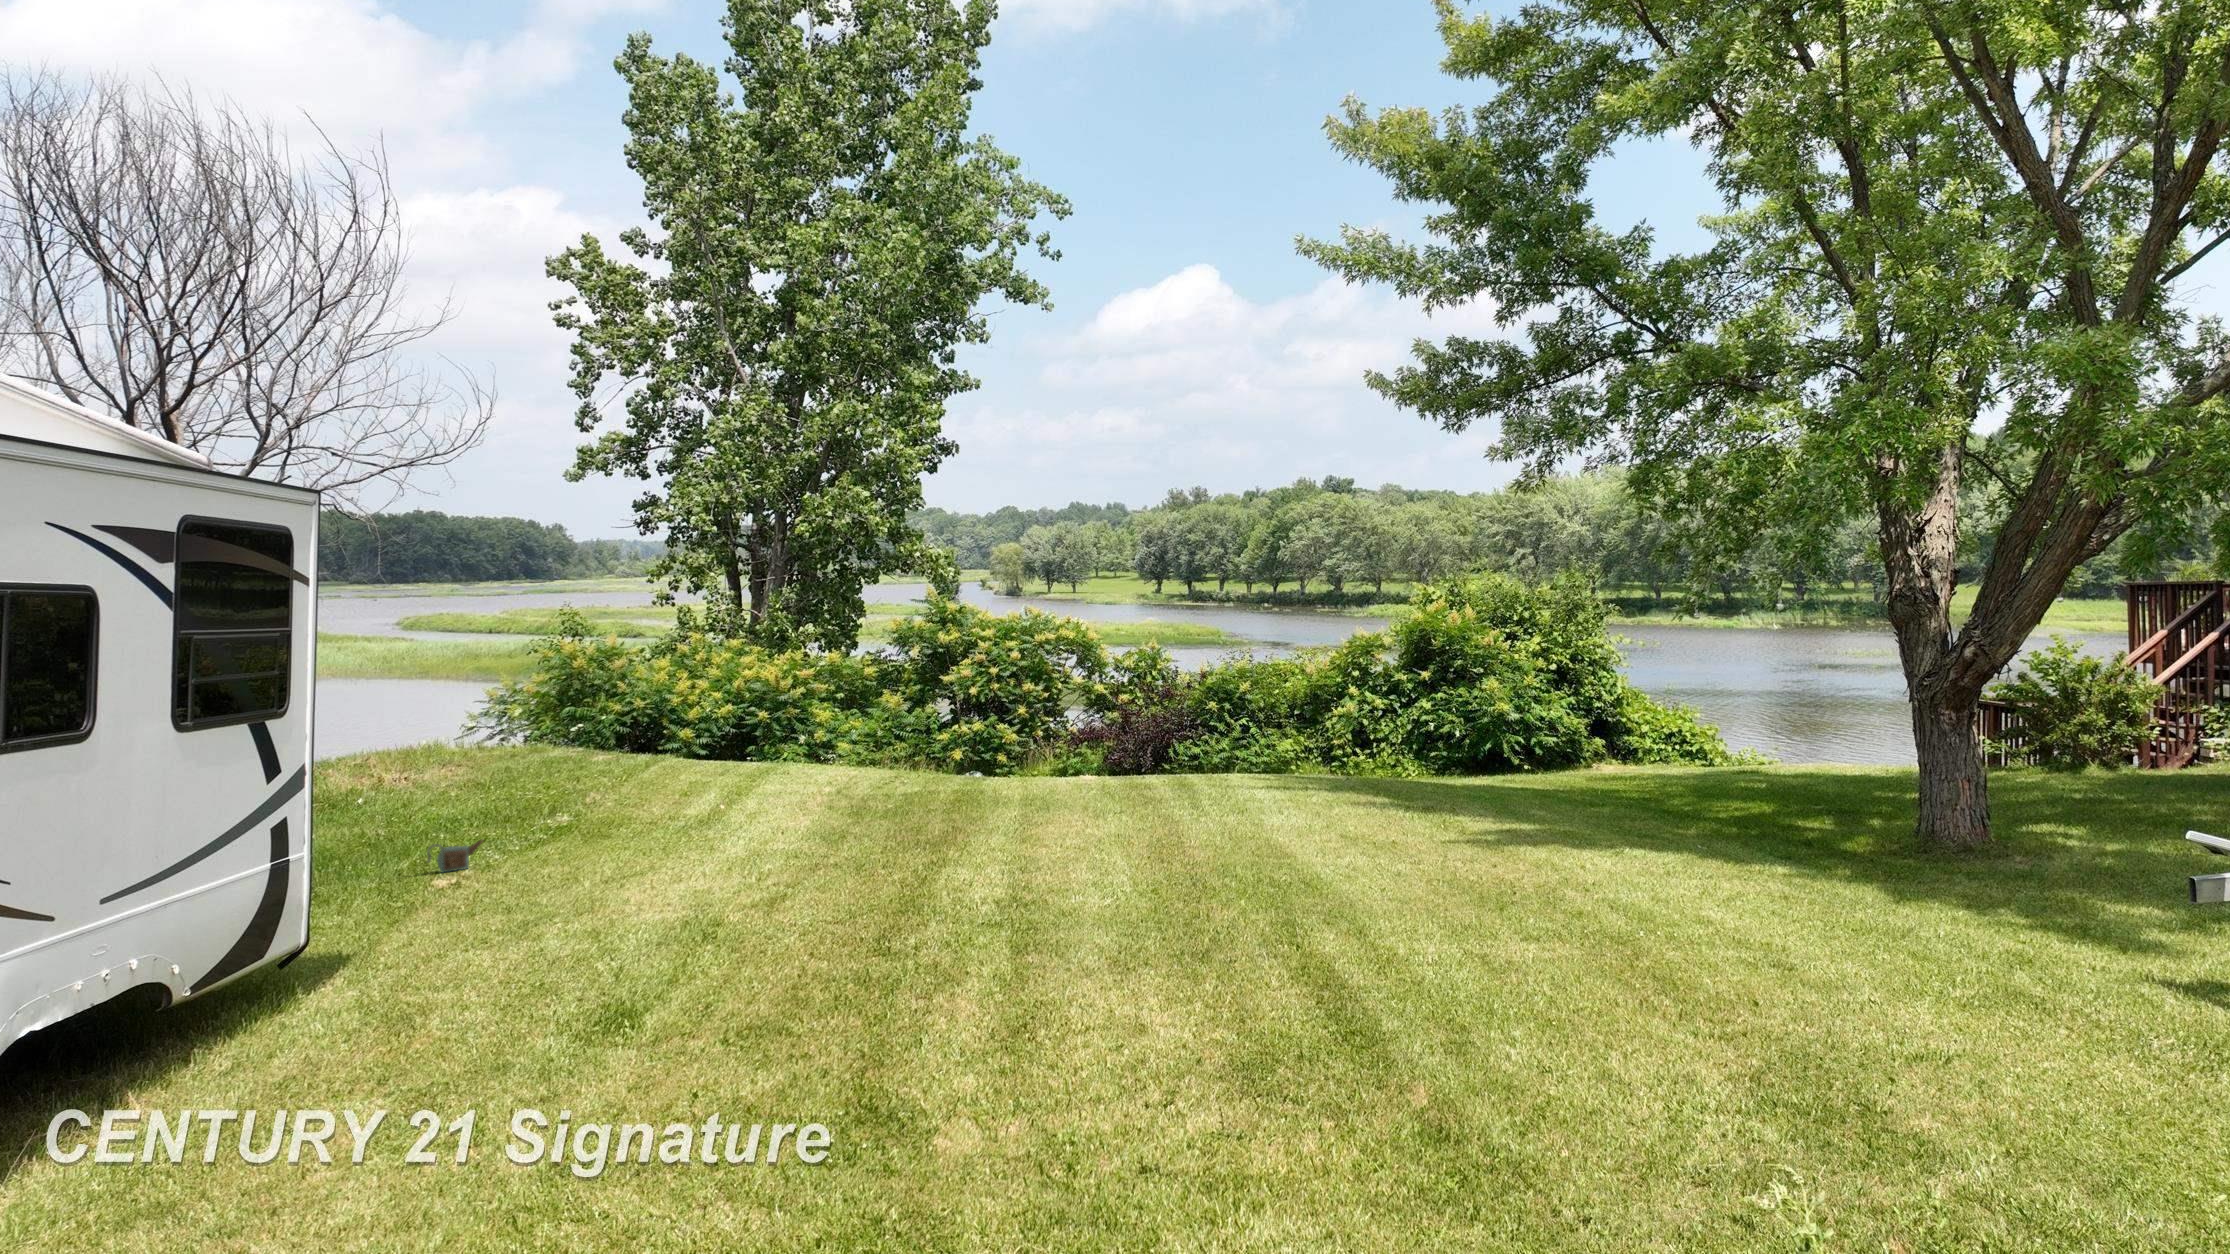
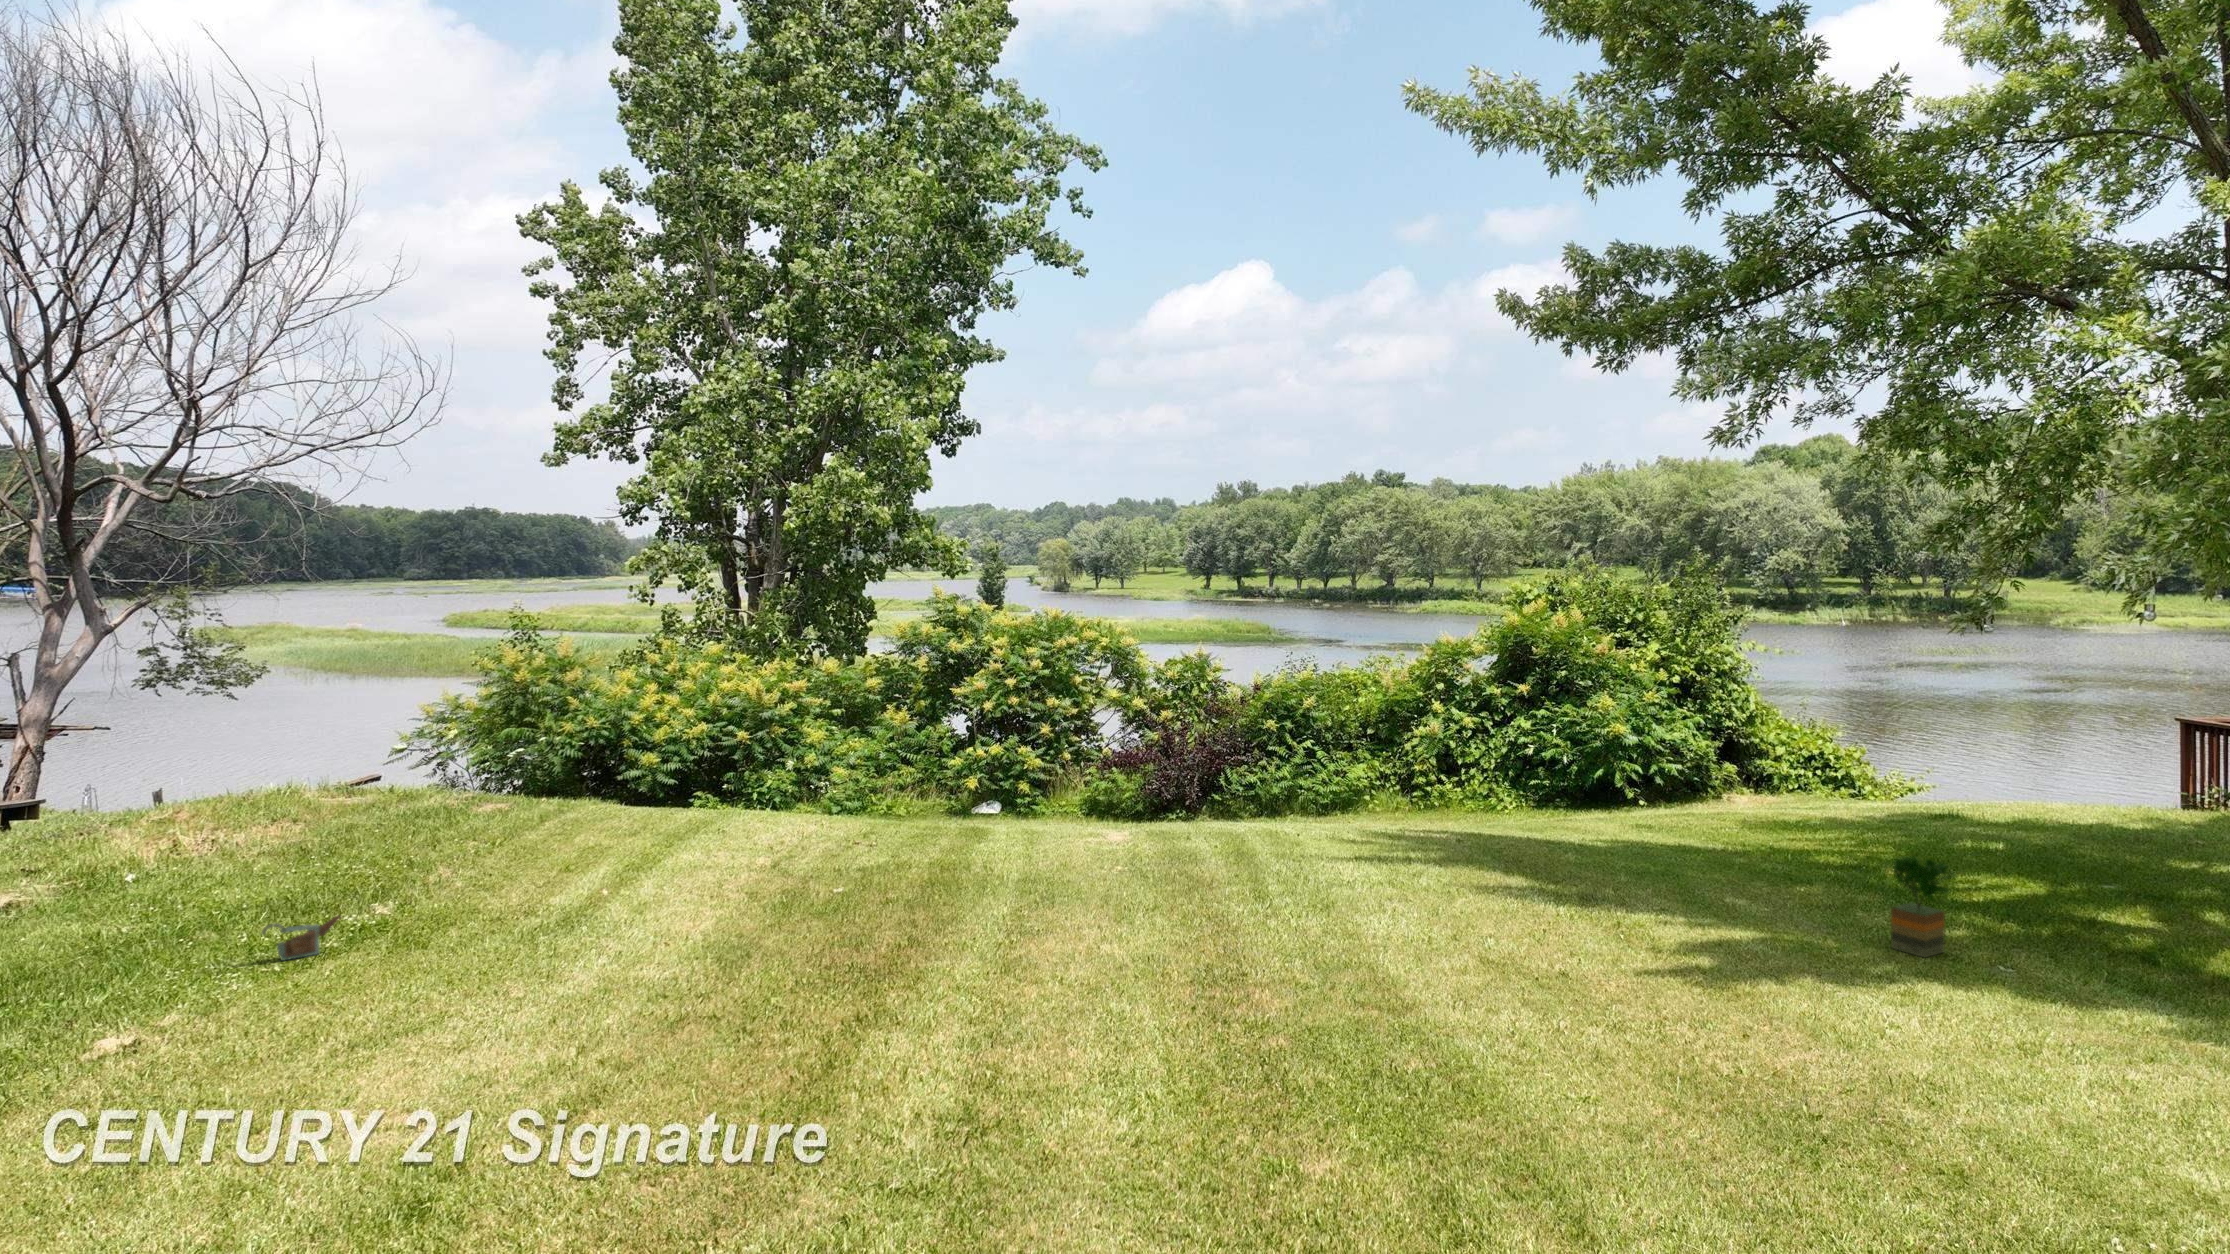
potted tree: none [1662,785,1711,860] -> present [1891,856,1956,958]

